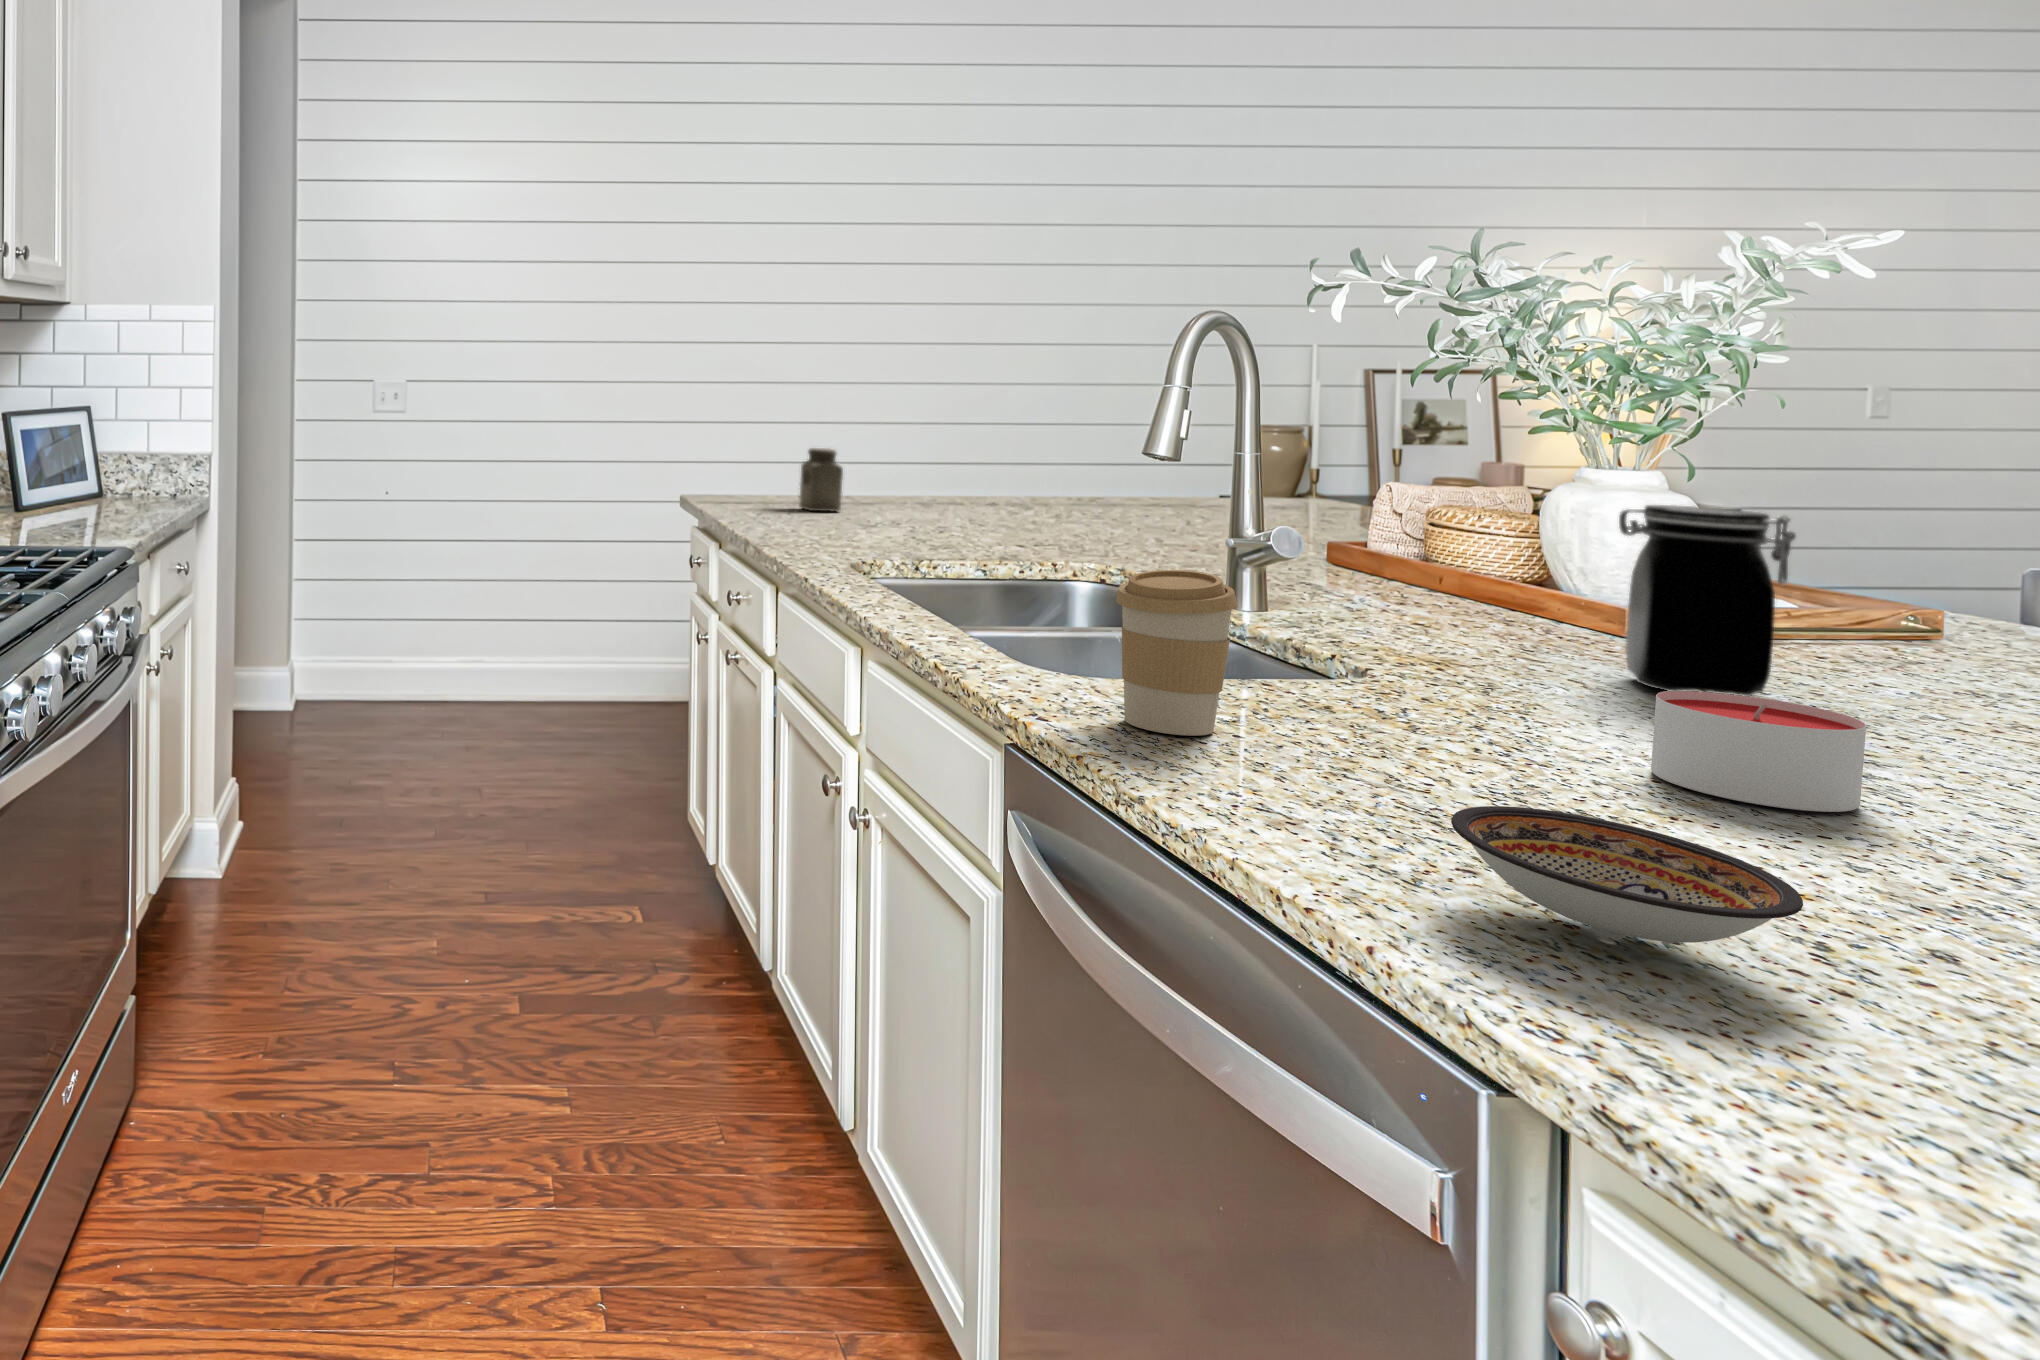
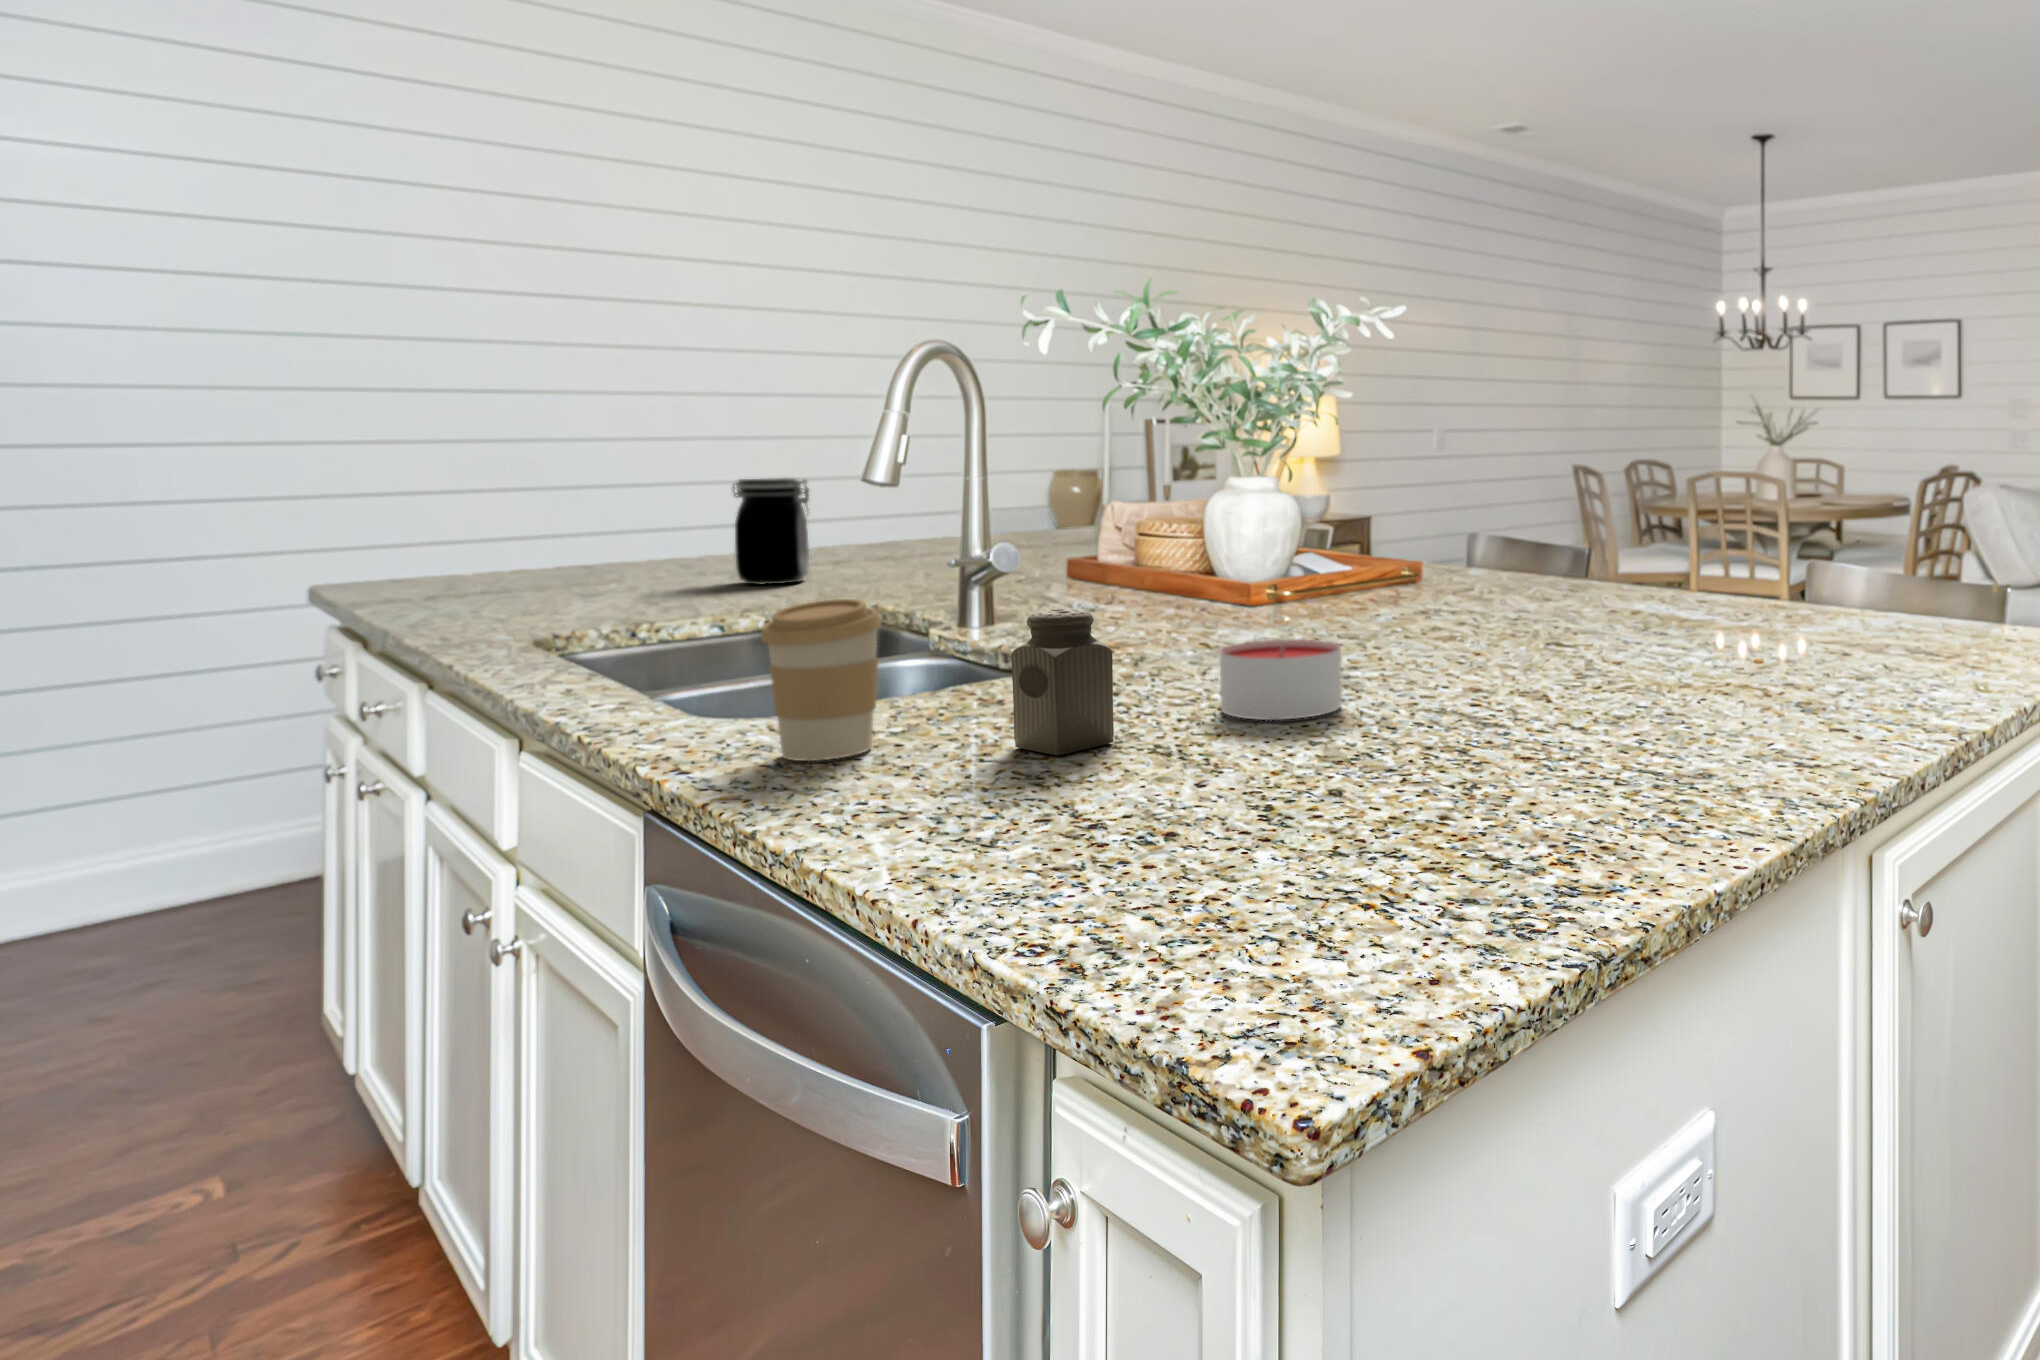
salt shaker: present [799,448,843,512] -> present [1011,609,1114,755]
jar: present [1619,505,1796,697] -> present [733,478,810,585]
ceramic bowl: present [1451,806,1803,943] -> none [1001,759,1234,854]

